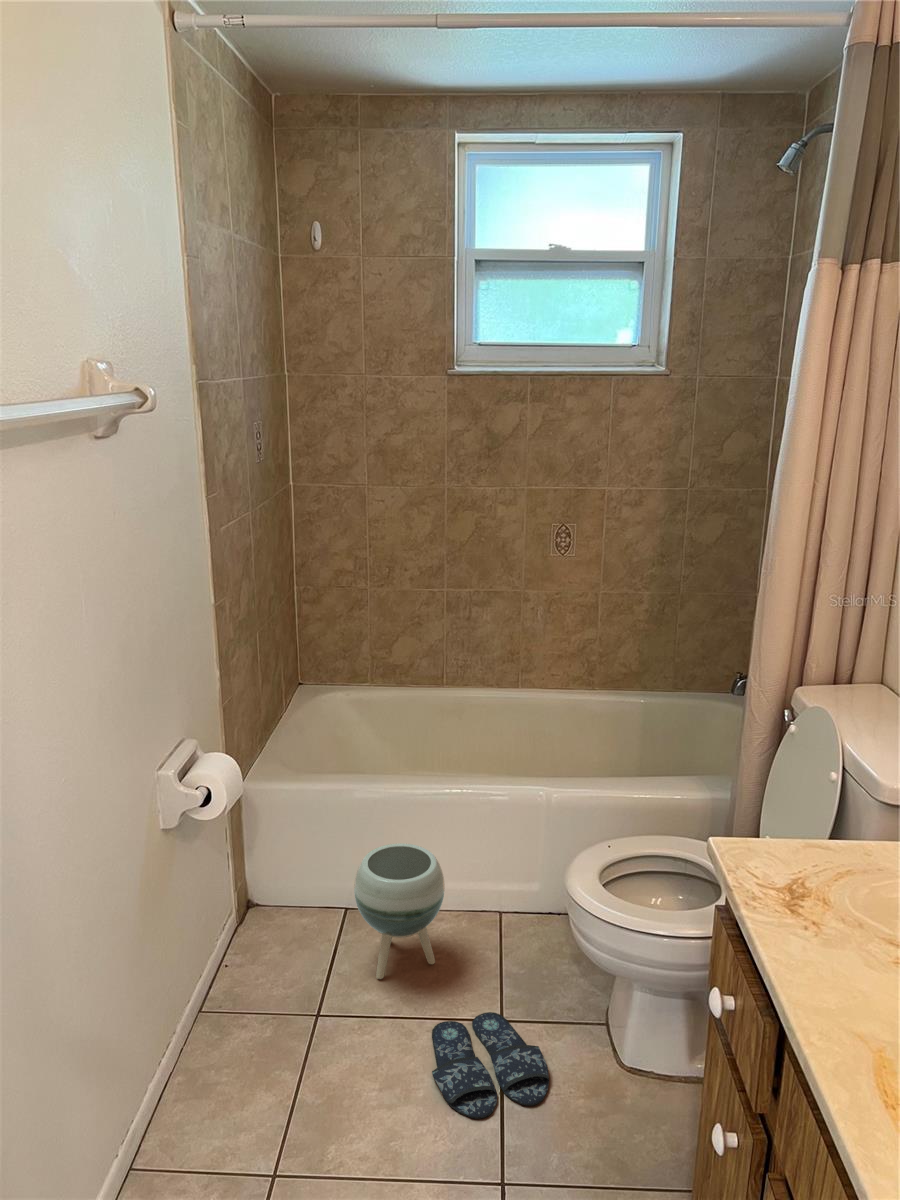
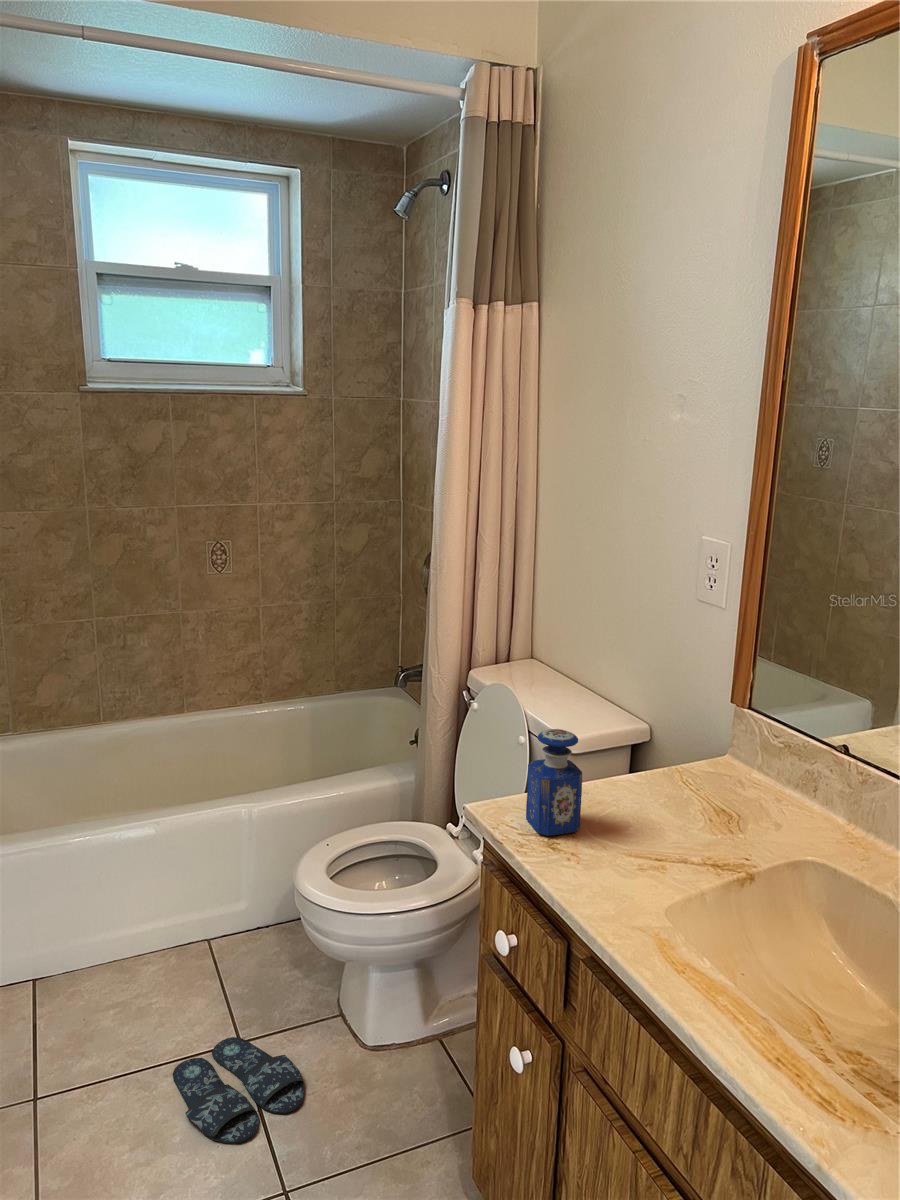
perfume bottle: none [771,768,844,897] -> present [526,729,582,836]
planter: present [354,843,445,979] -> none [59,891,161,1042]

